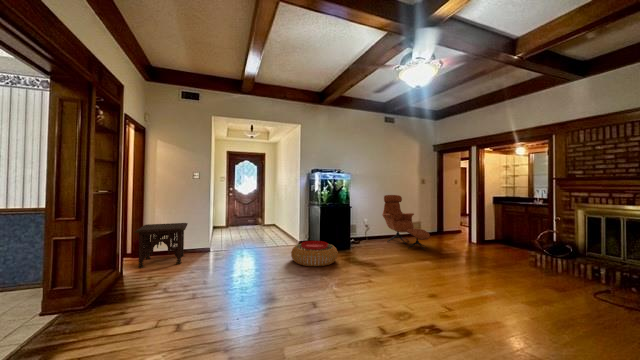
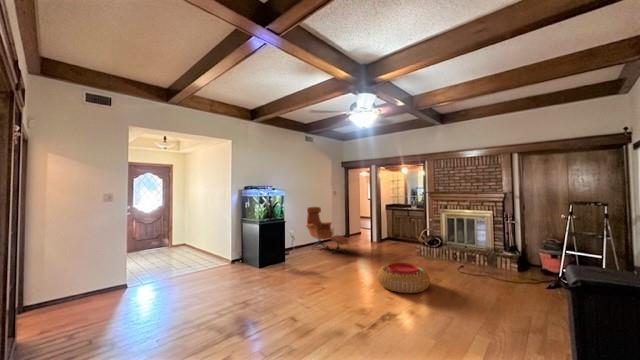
side table: present [134,223,188,268] -> none [36,255,111,322]
pouf: present [291,241,338,266] -> present [377,263,430,293]

